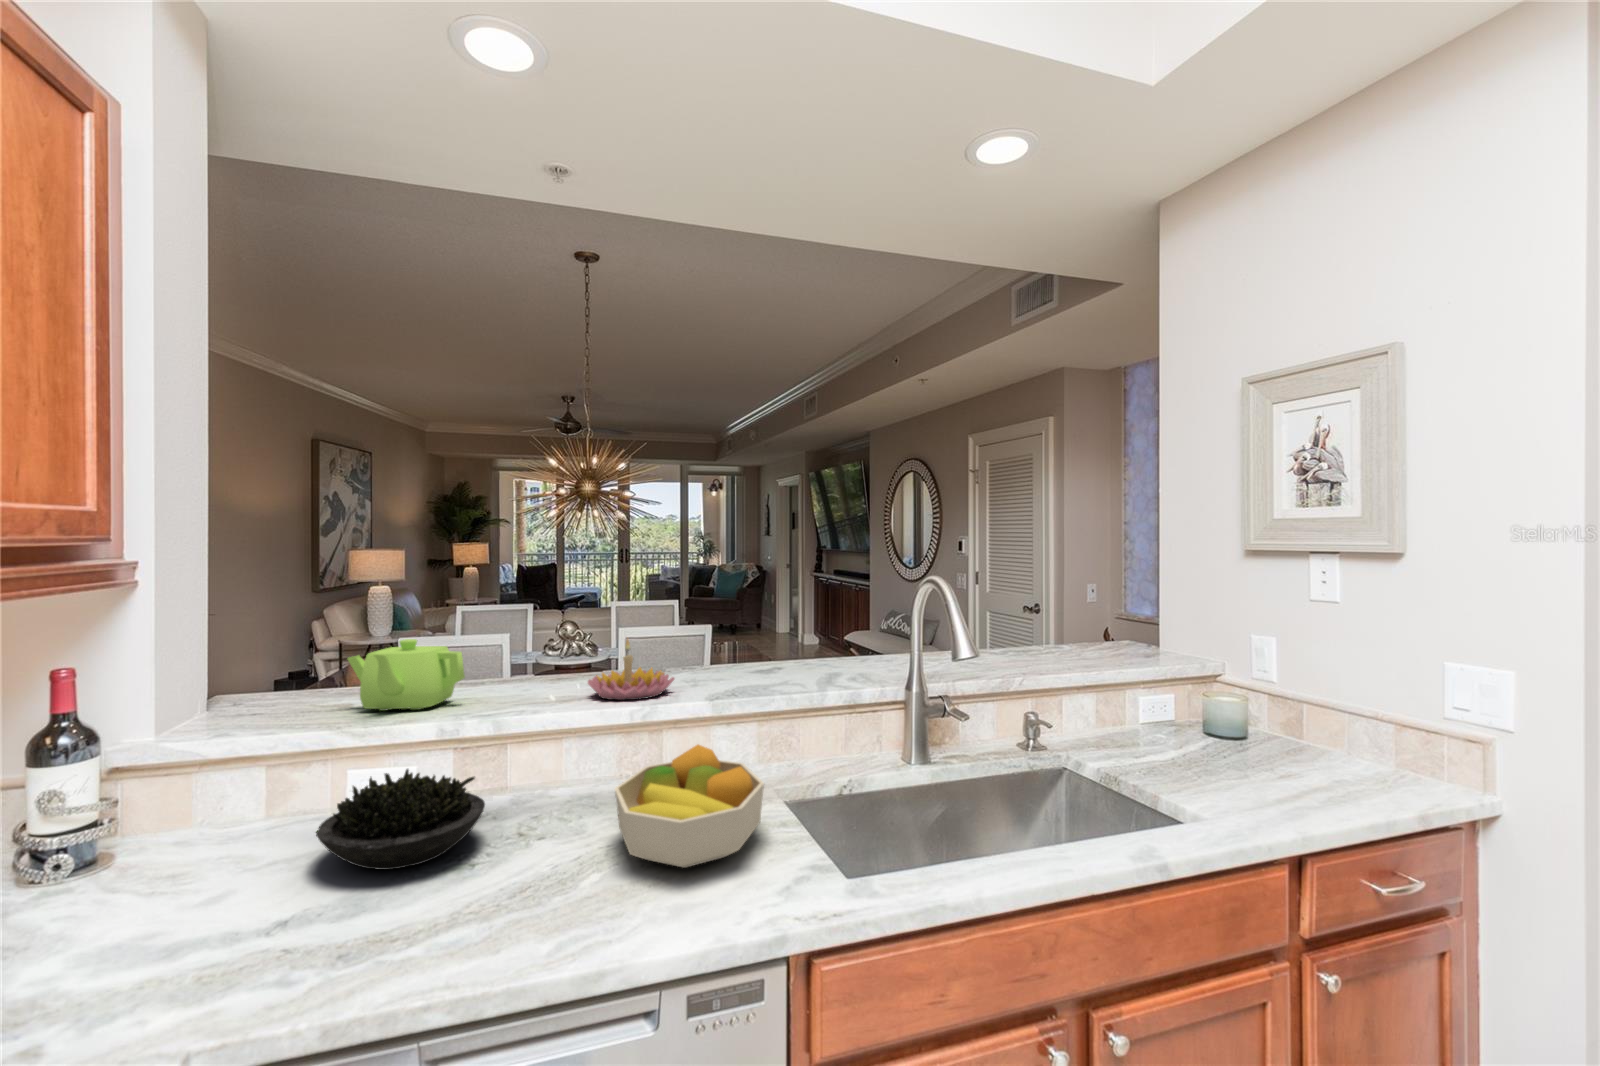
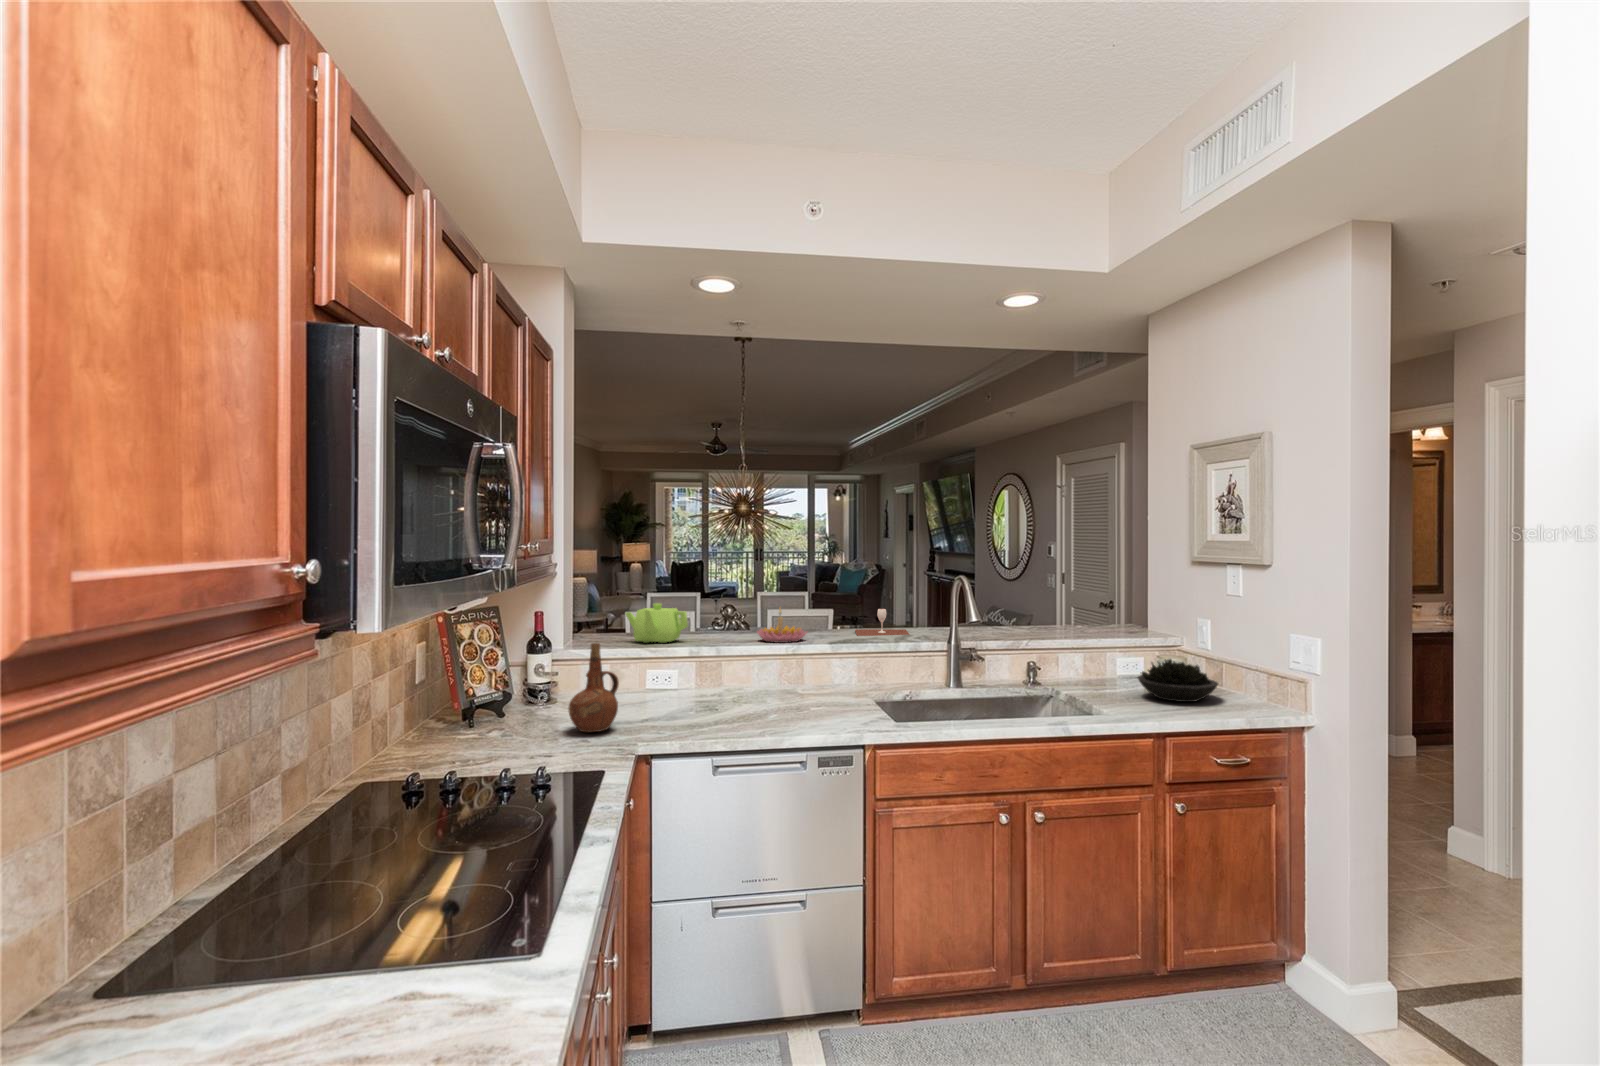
wine glass: none [748,632,837,678] -> present [855,609,910,636]
fruit bowl: present [614,745,764,868] -> none [777,663,856,719]
ceramic pitcher: none [97,754,245,973] -> present [569,643,619,732]
succulent plant: present [316,769,485,870] -> present [1138,659,1218,702]

